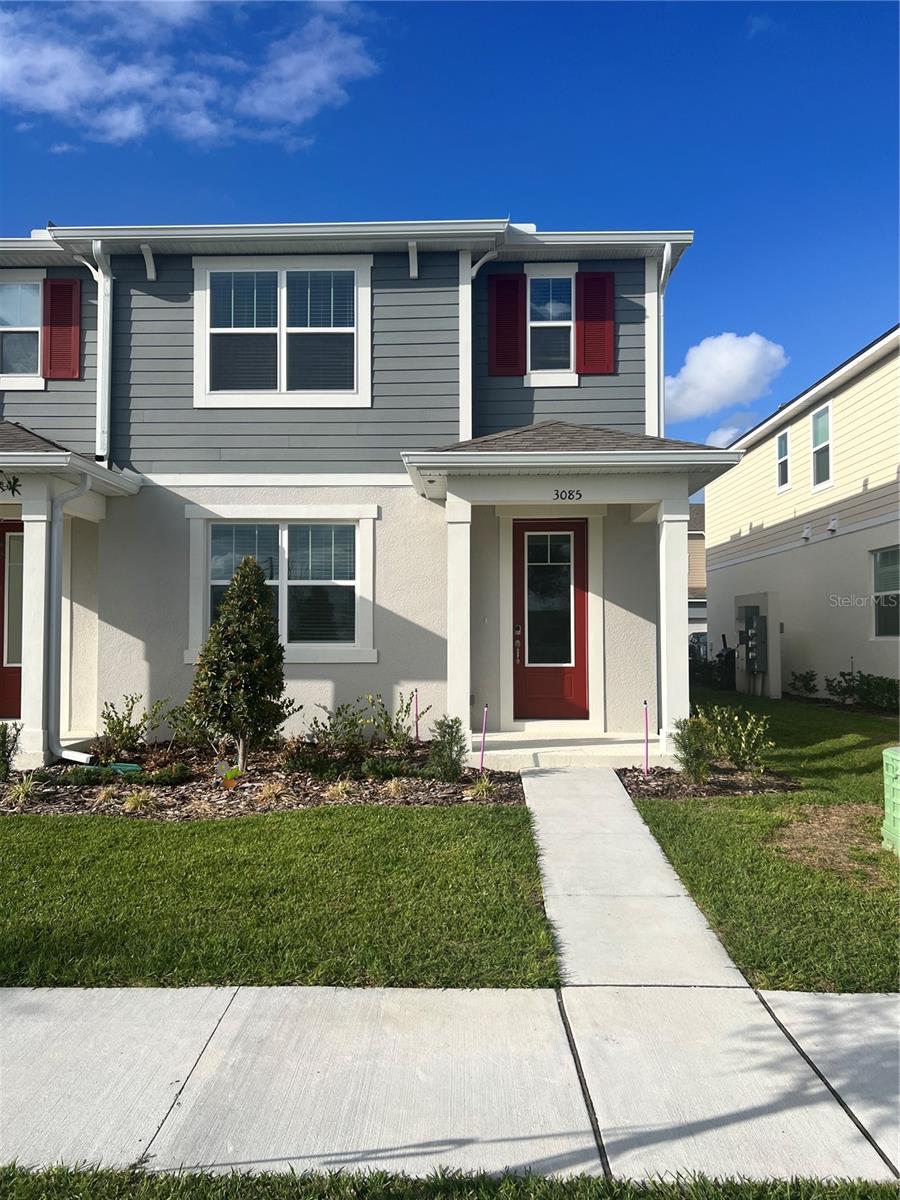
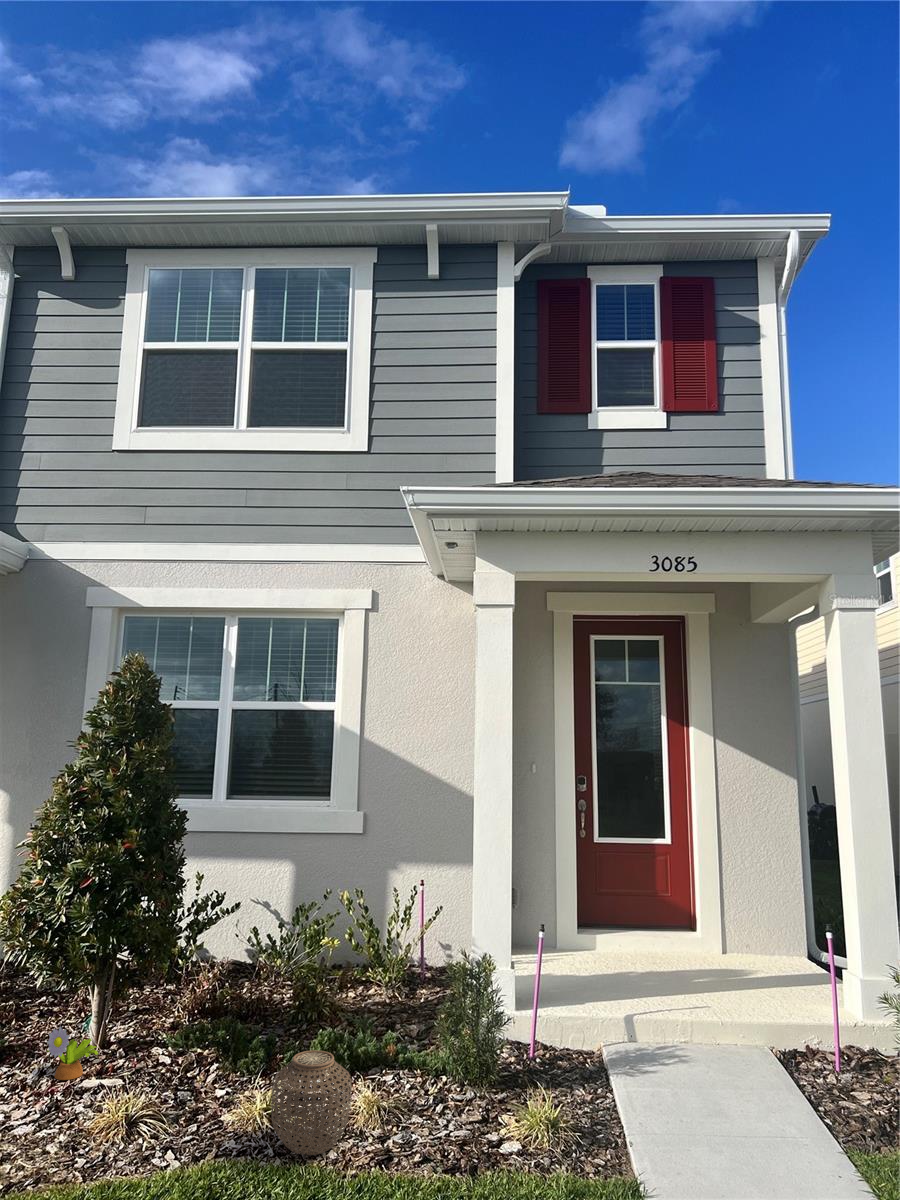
woven basket: none [344,762,384,808] -> present [271,1050,352,1155]

